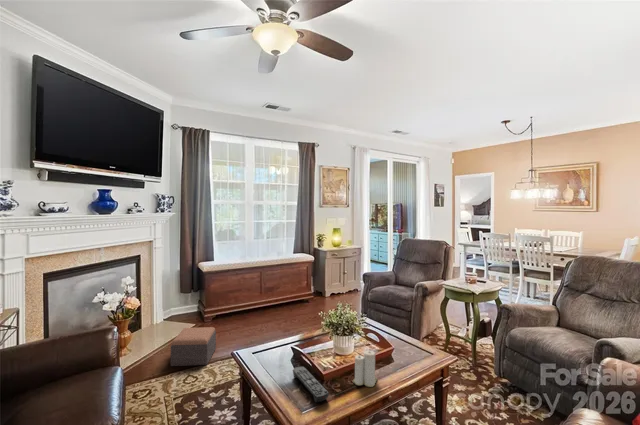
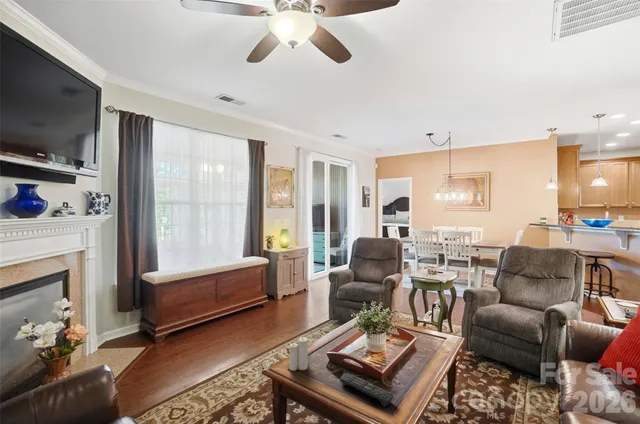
footstool: present [171,327,216,366] -> none [140,347,188,401]
candle: present [353,350,377,387] -> present [288,337,309,371]

